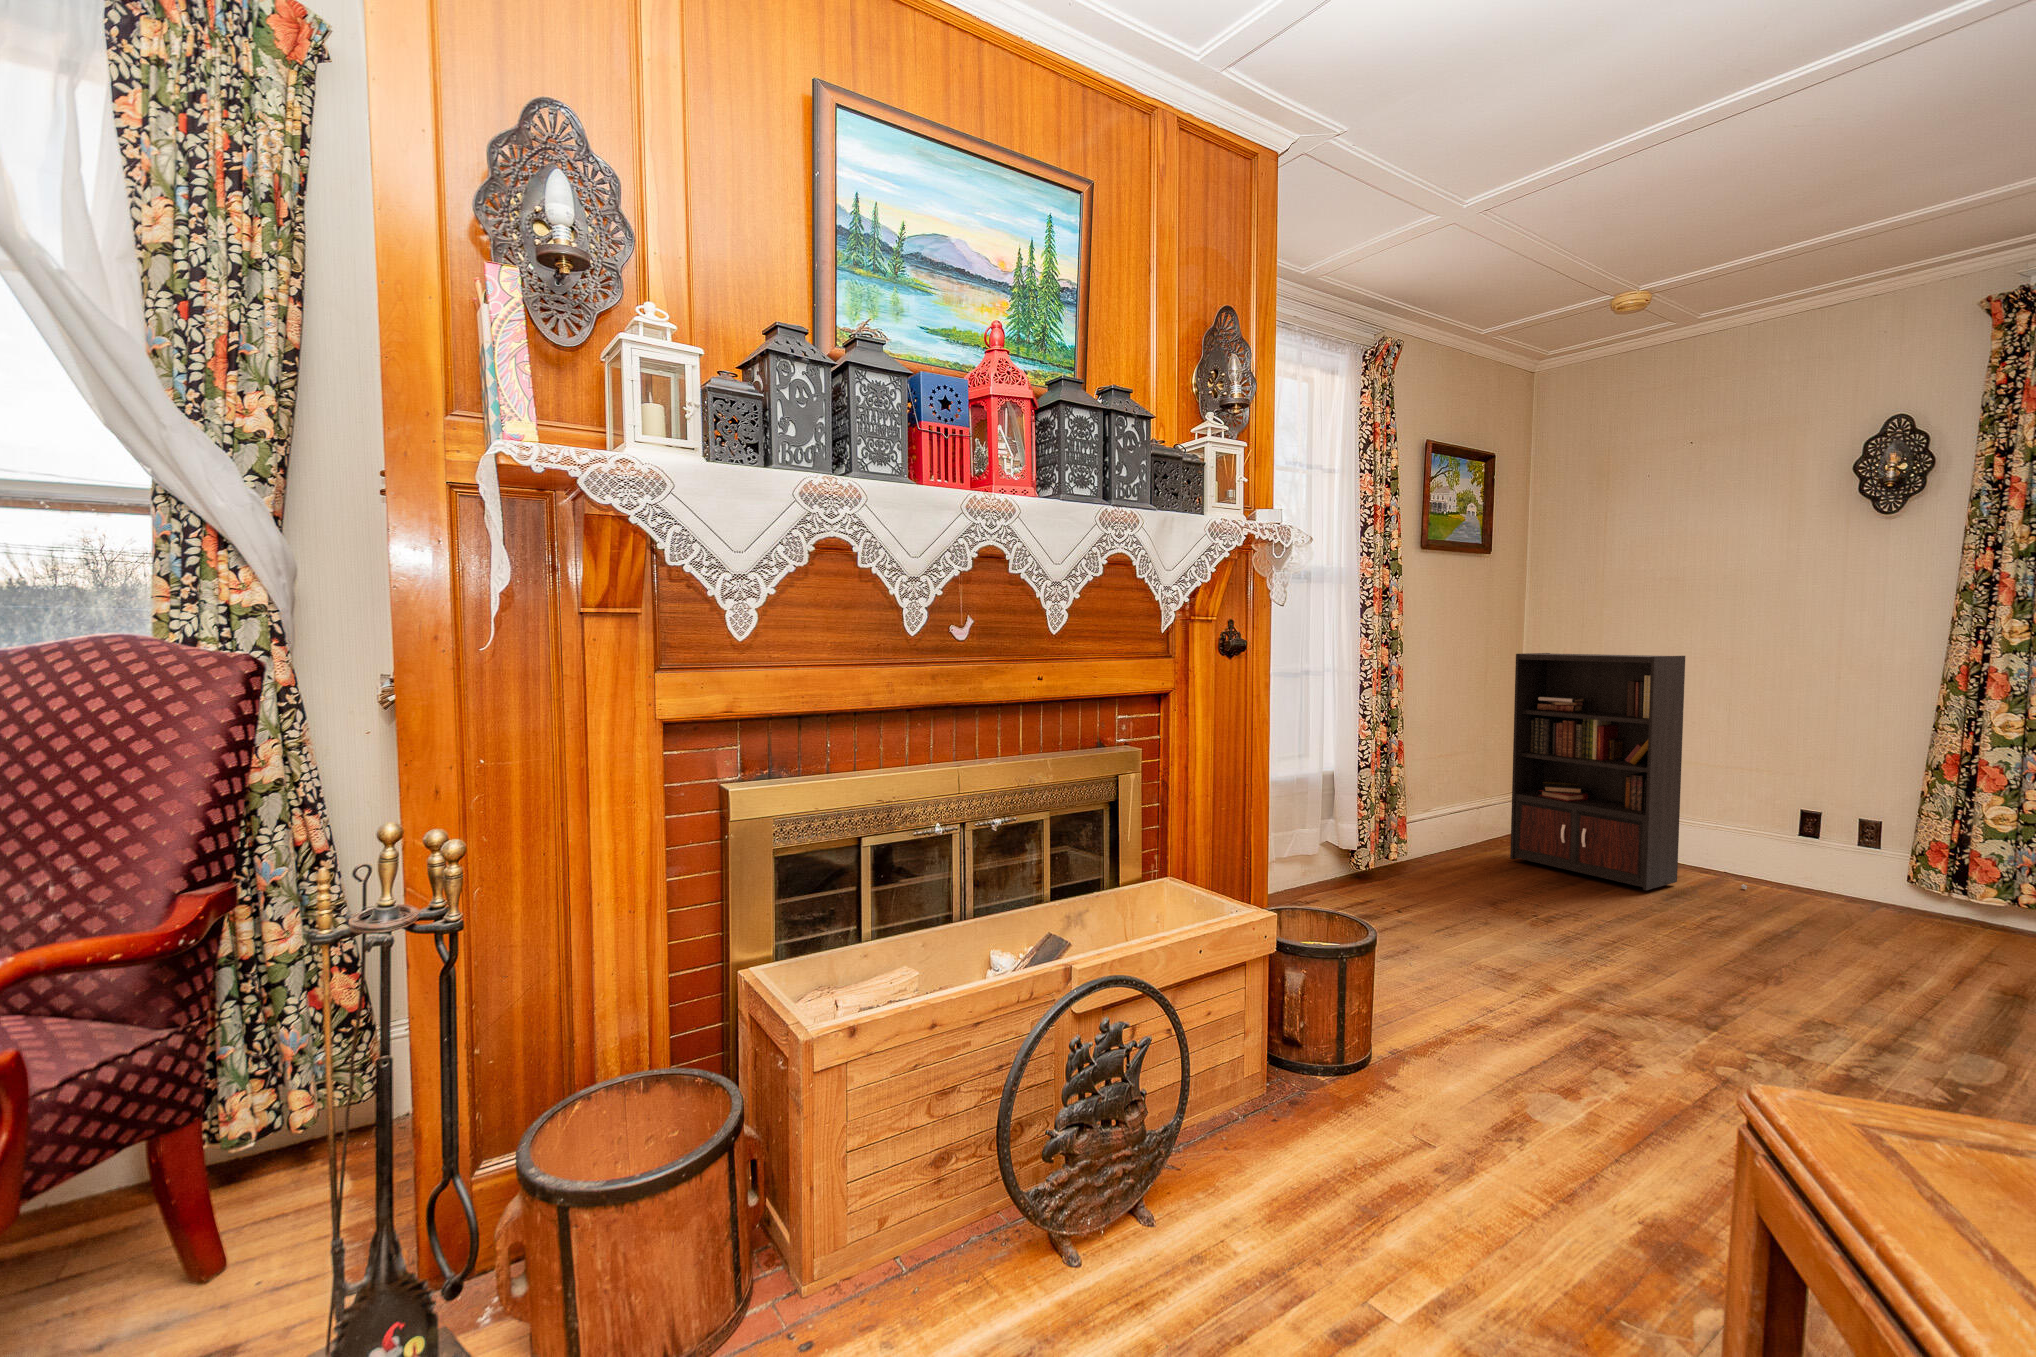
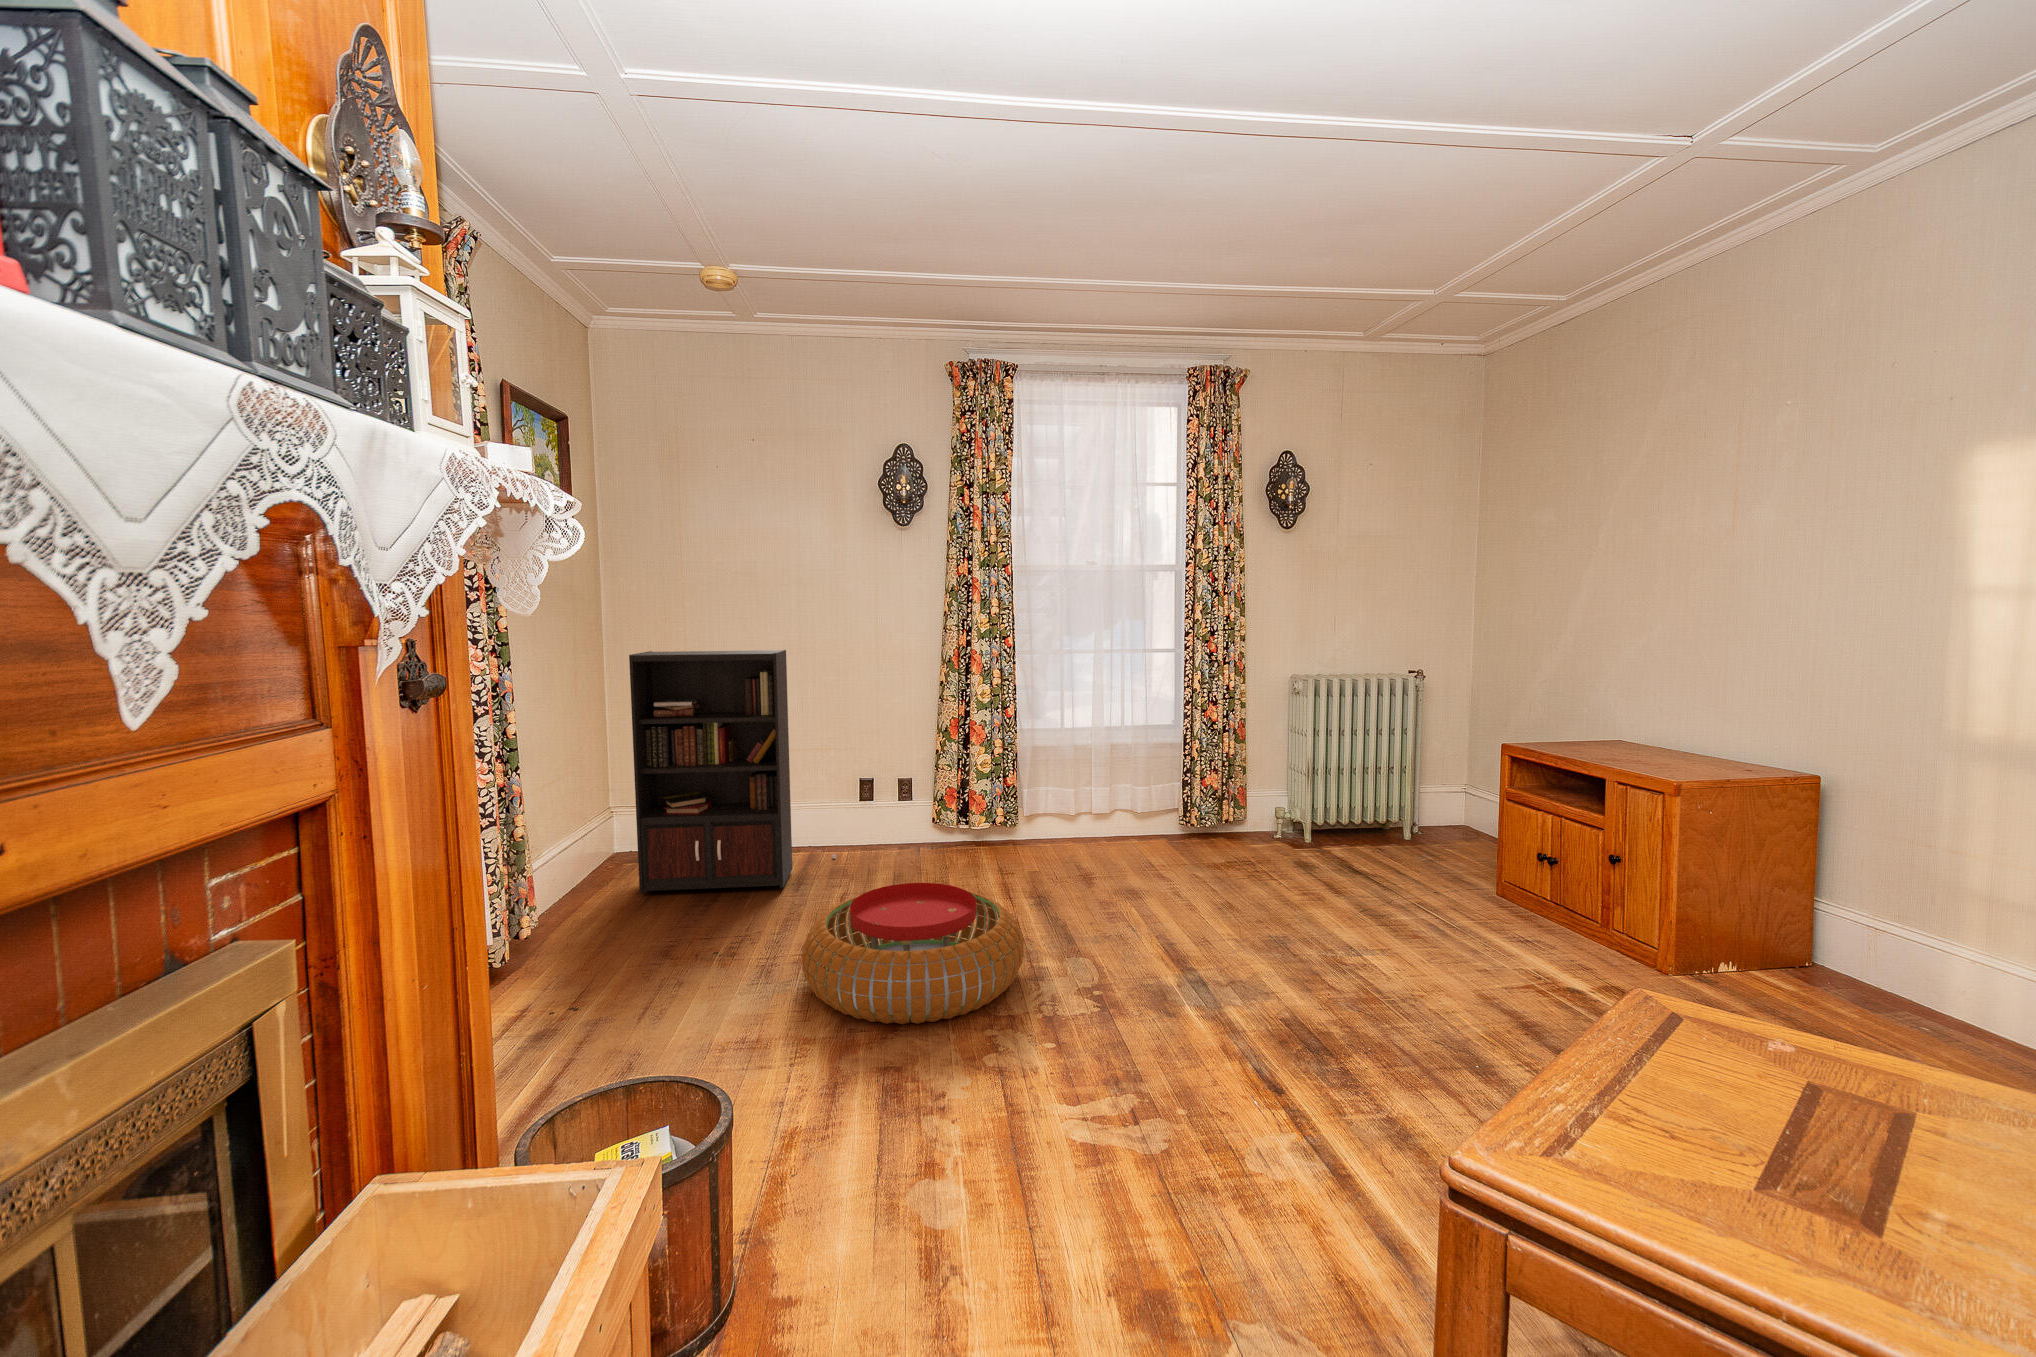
pouf: none [1564,887,1854,1028] -> present [802,883,1024,1024]

